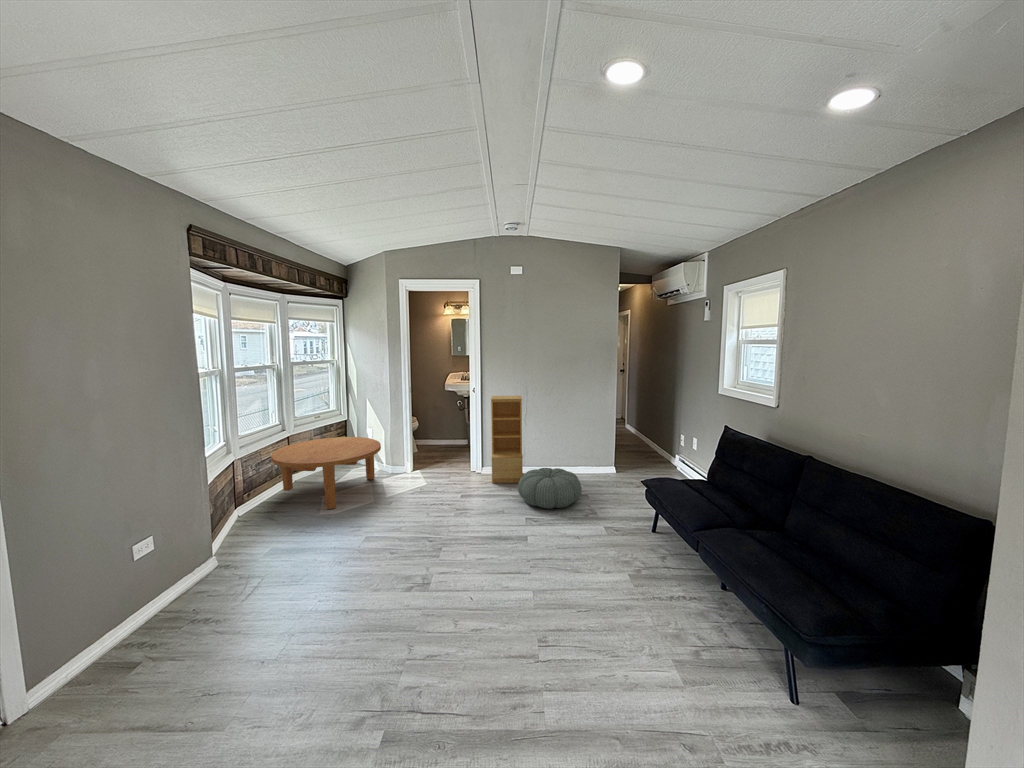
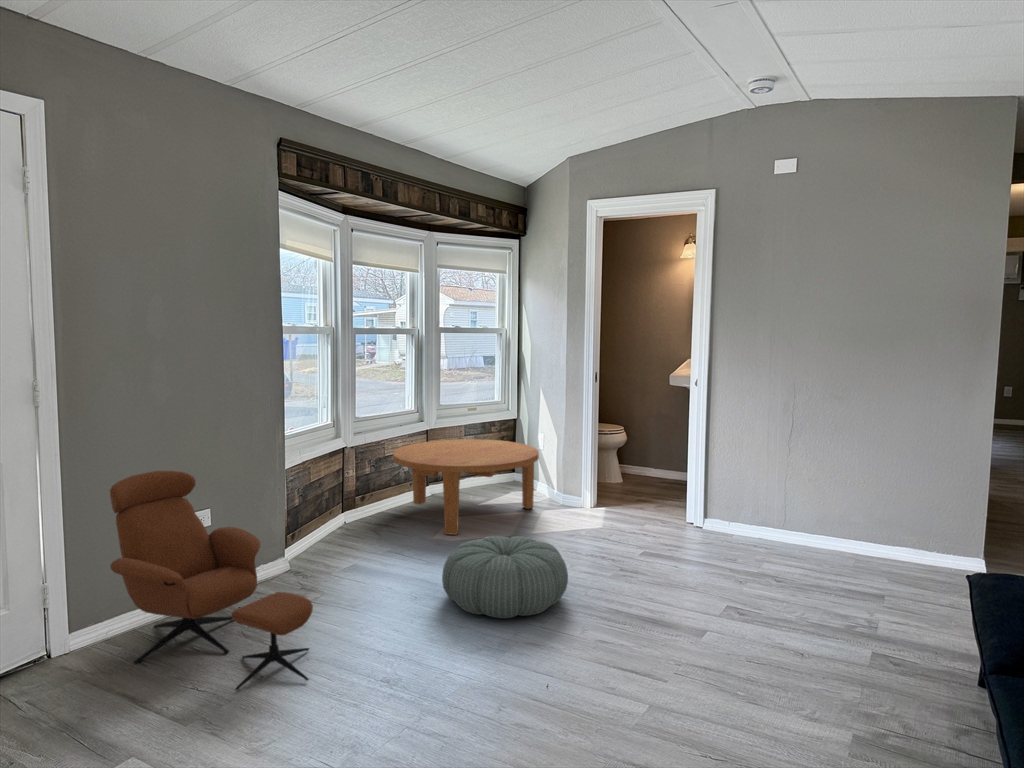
bookshelf: present [491,396,523,483] -> none [710,394,784,556]
pouf: present [518,468,582,509] -> present [442,536,568,618]
lounge chair: none [67,513,306,693] -> present [110,471,313,690]

